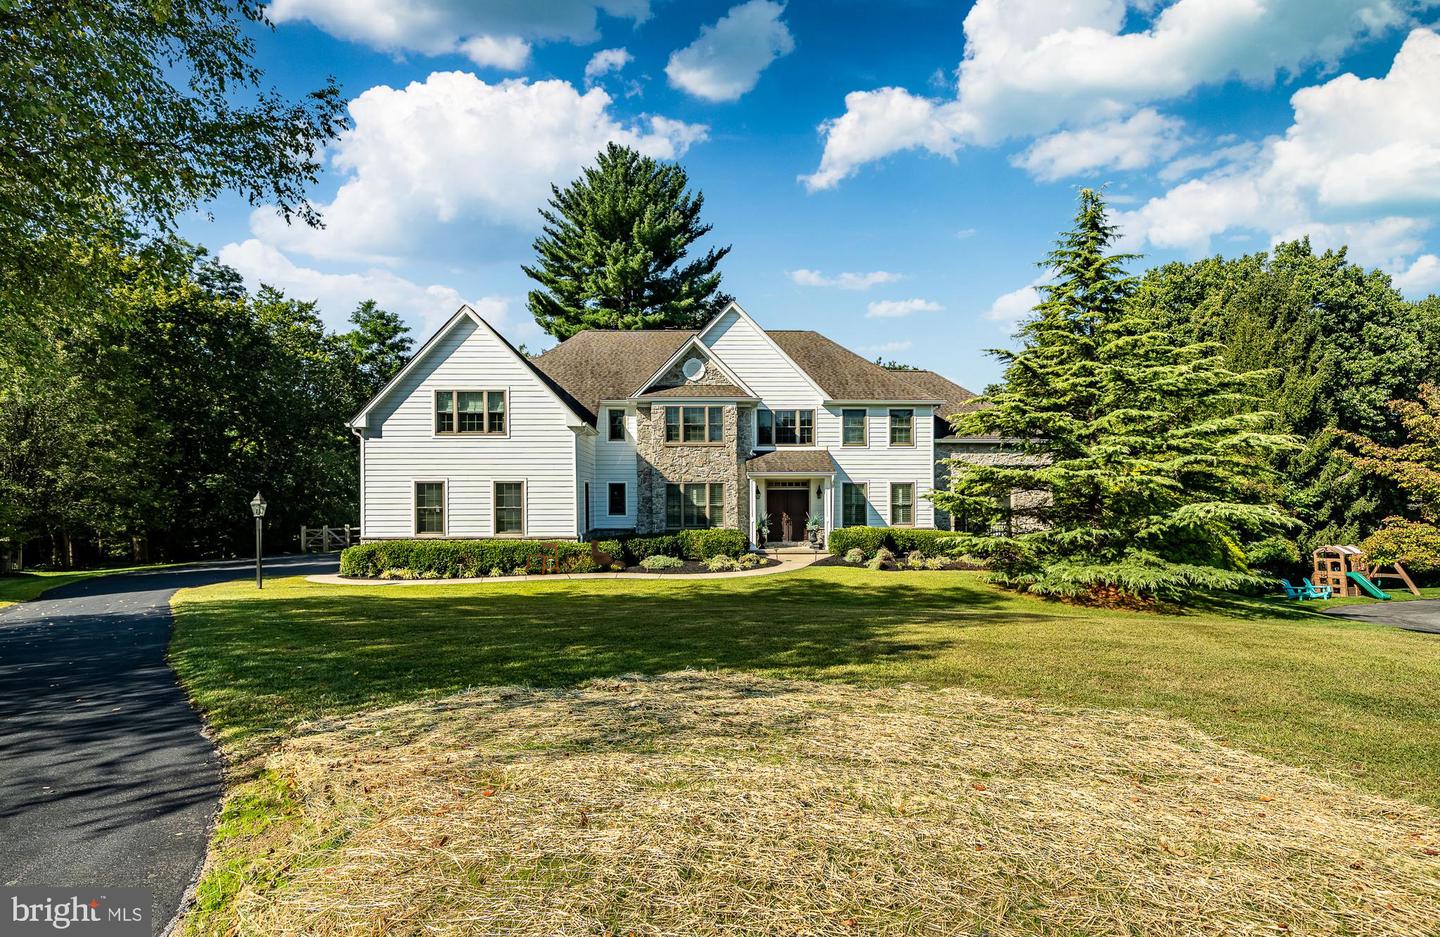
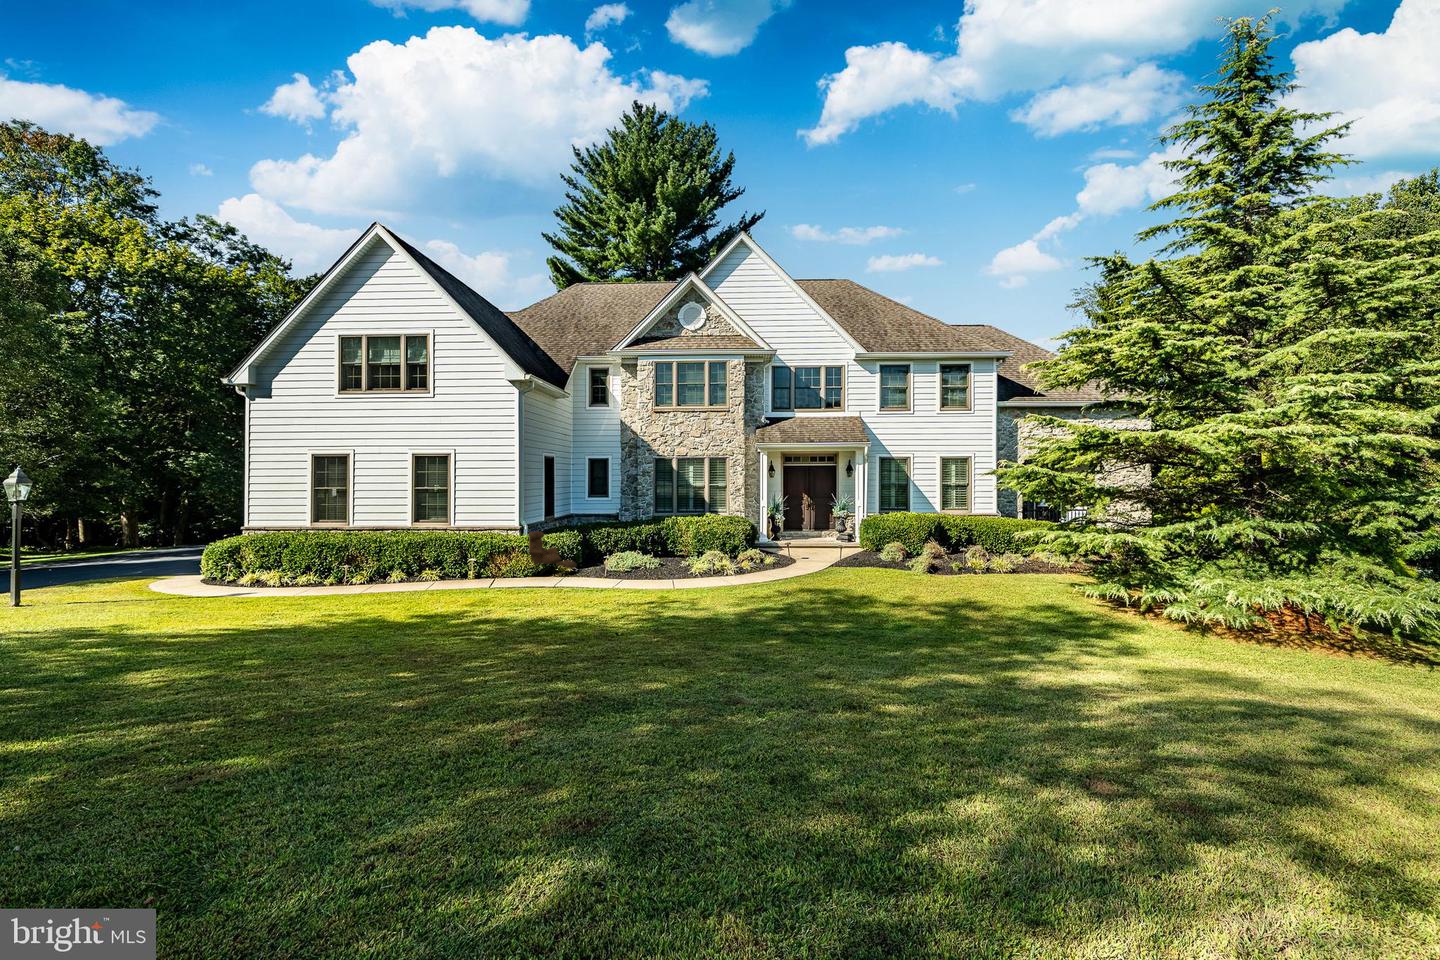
bench: present [526,542,559,574] -> none [444,533,484,579]

